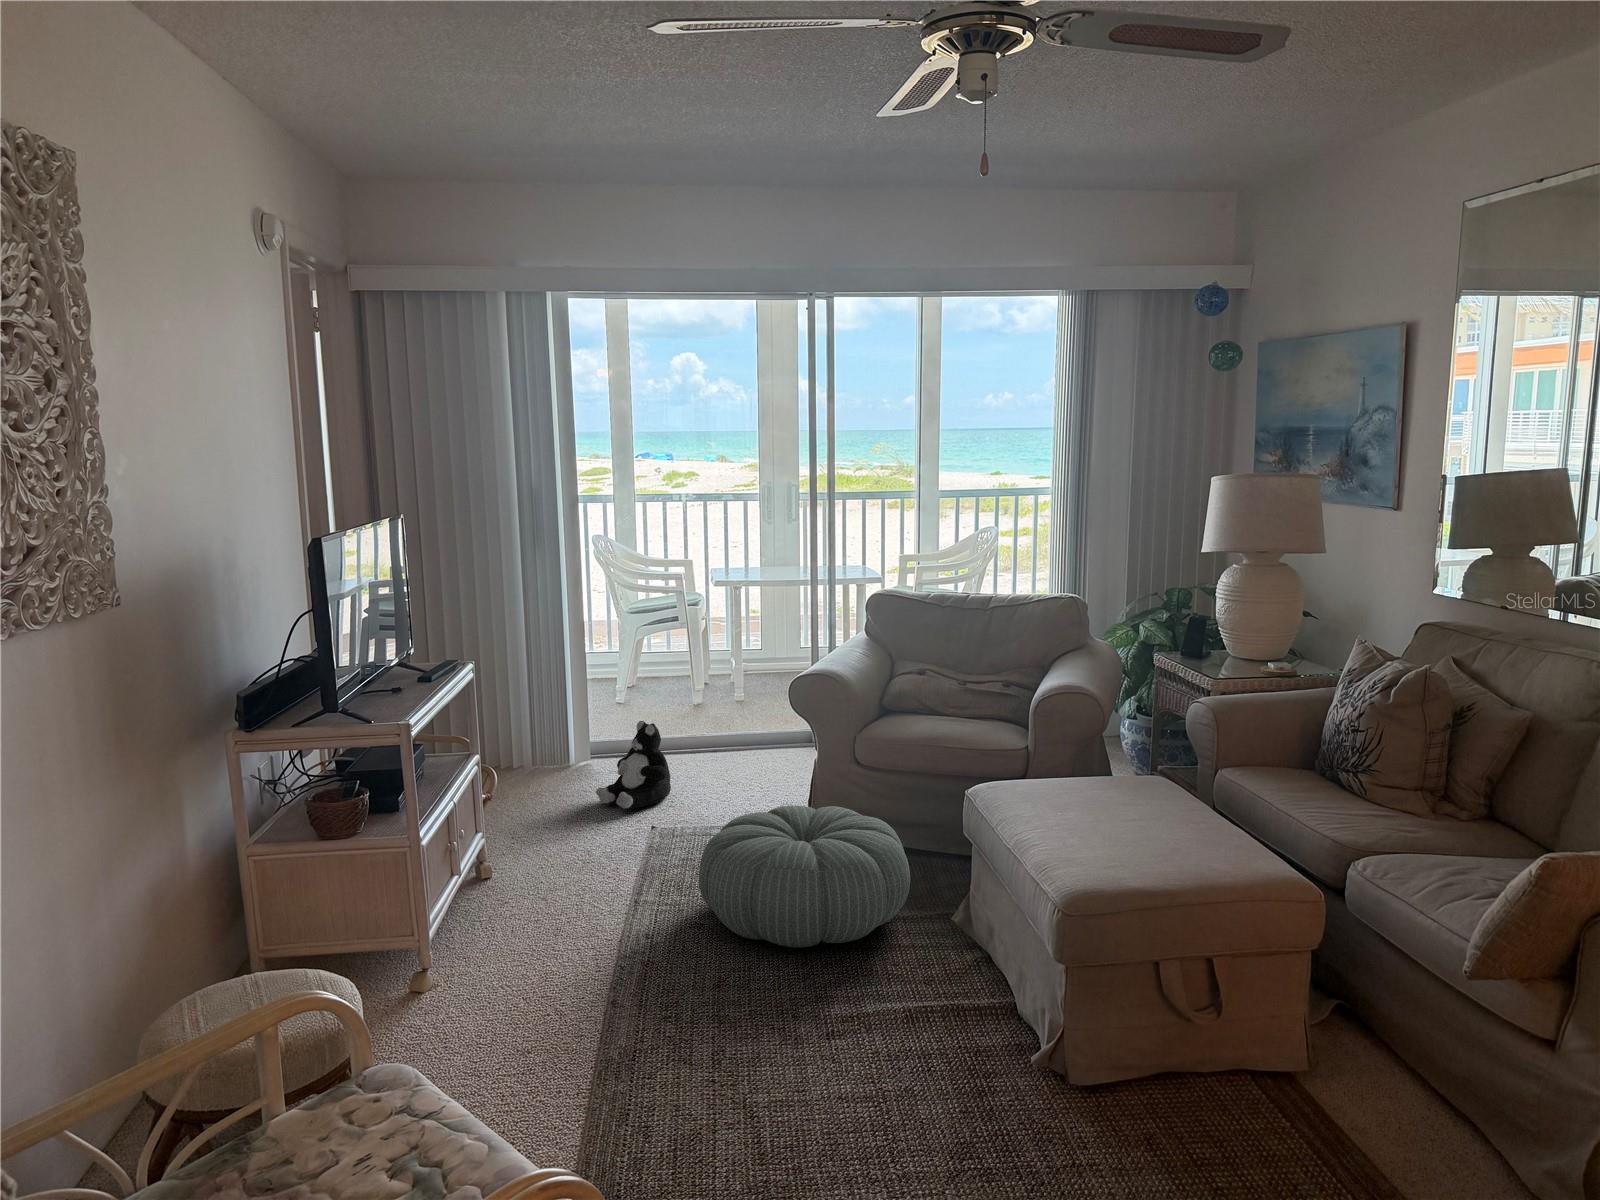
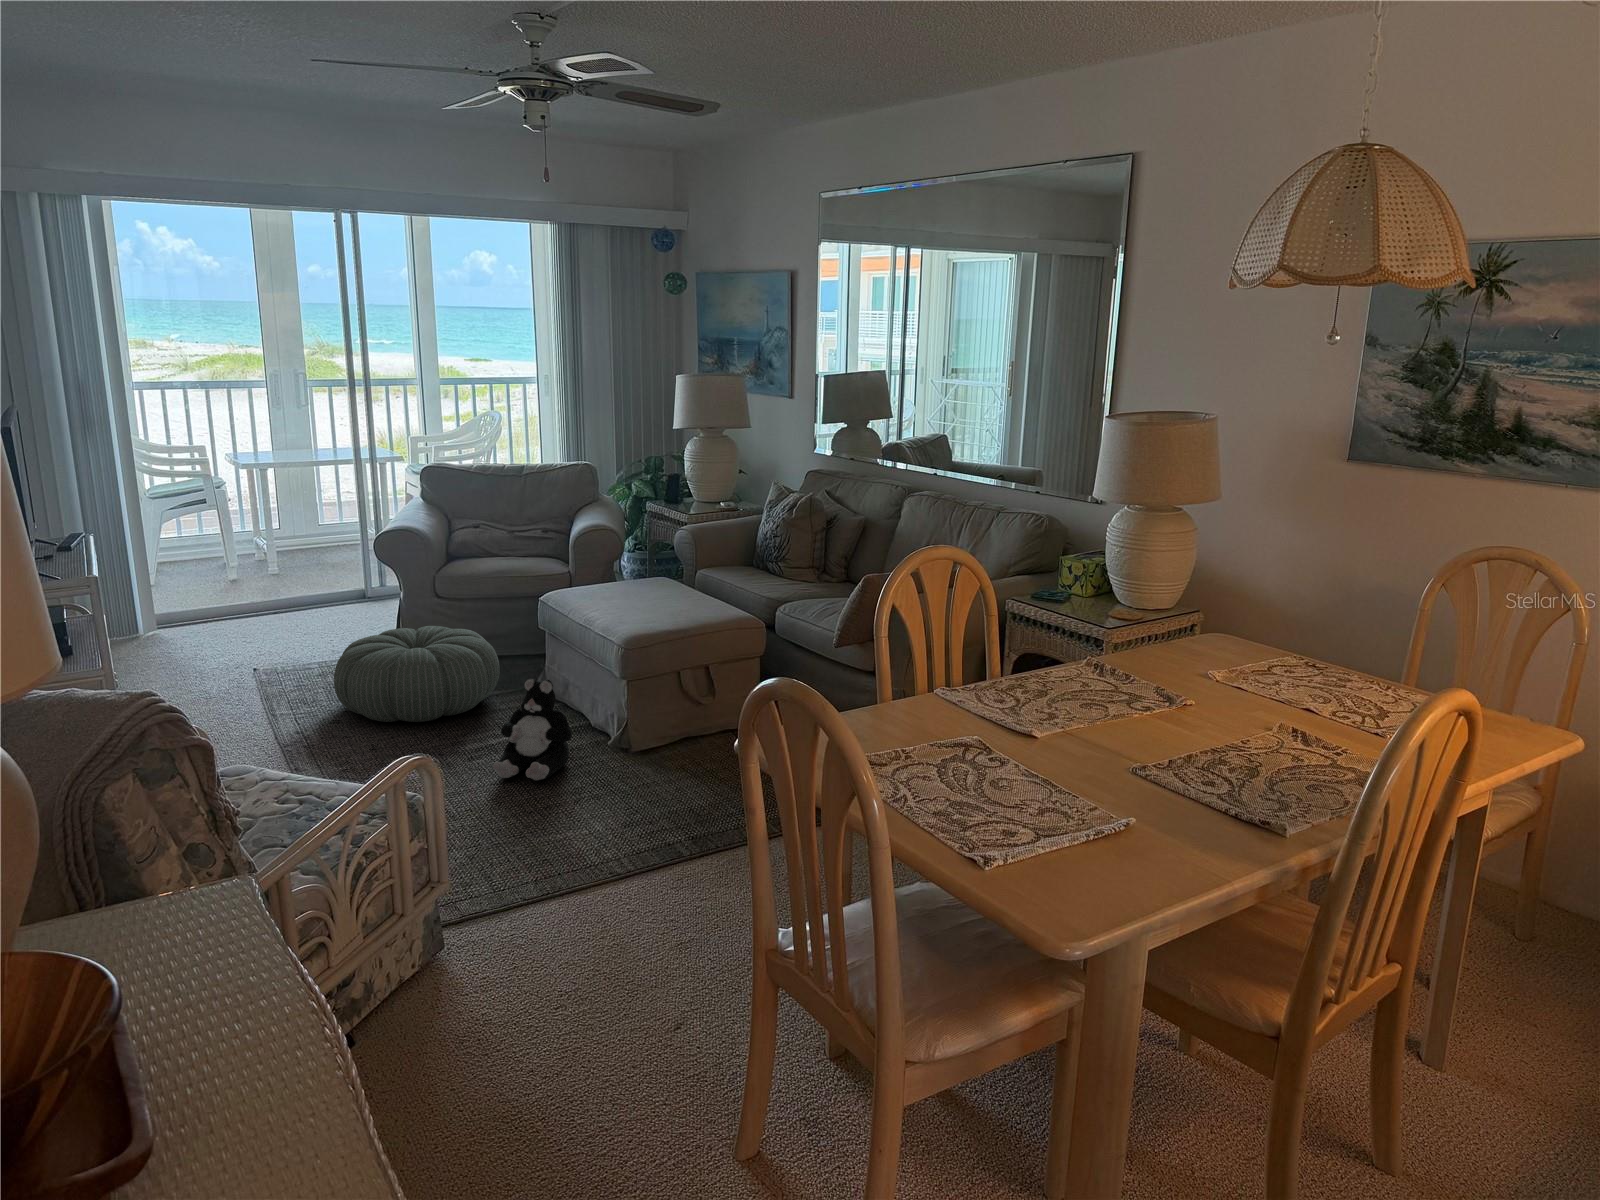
plush toy: present [596,721,671,809] -> present [493,678,572,781]

